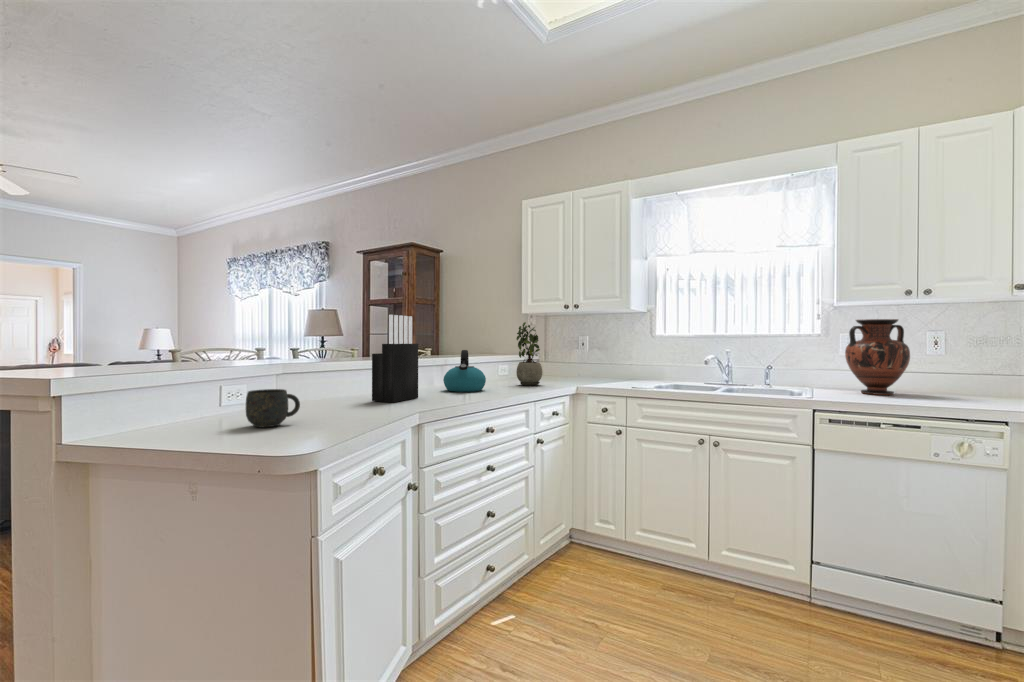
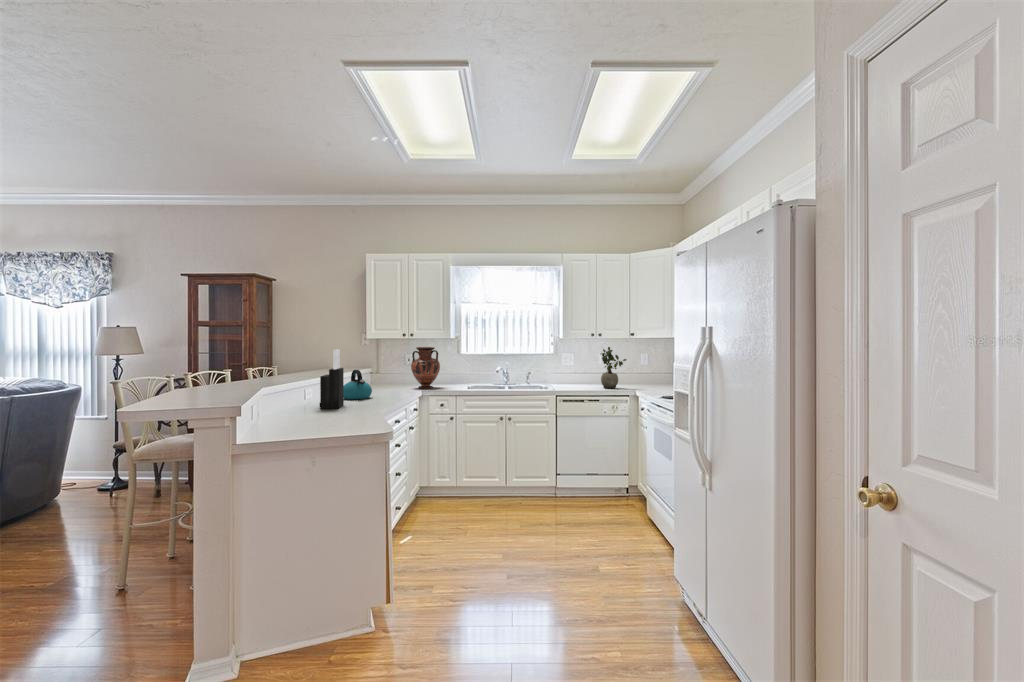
vase: present [845,319,910,395] -> present [411,347,440,389]
potted plant: present [516,322,542,385] -> present [601,347,626,389]
mug: present [246,389,300,427] -> none [301,403,328,426]

